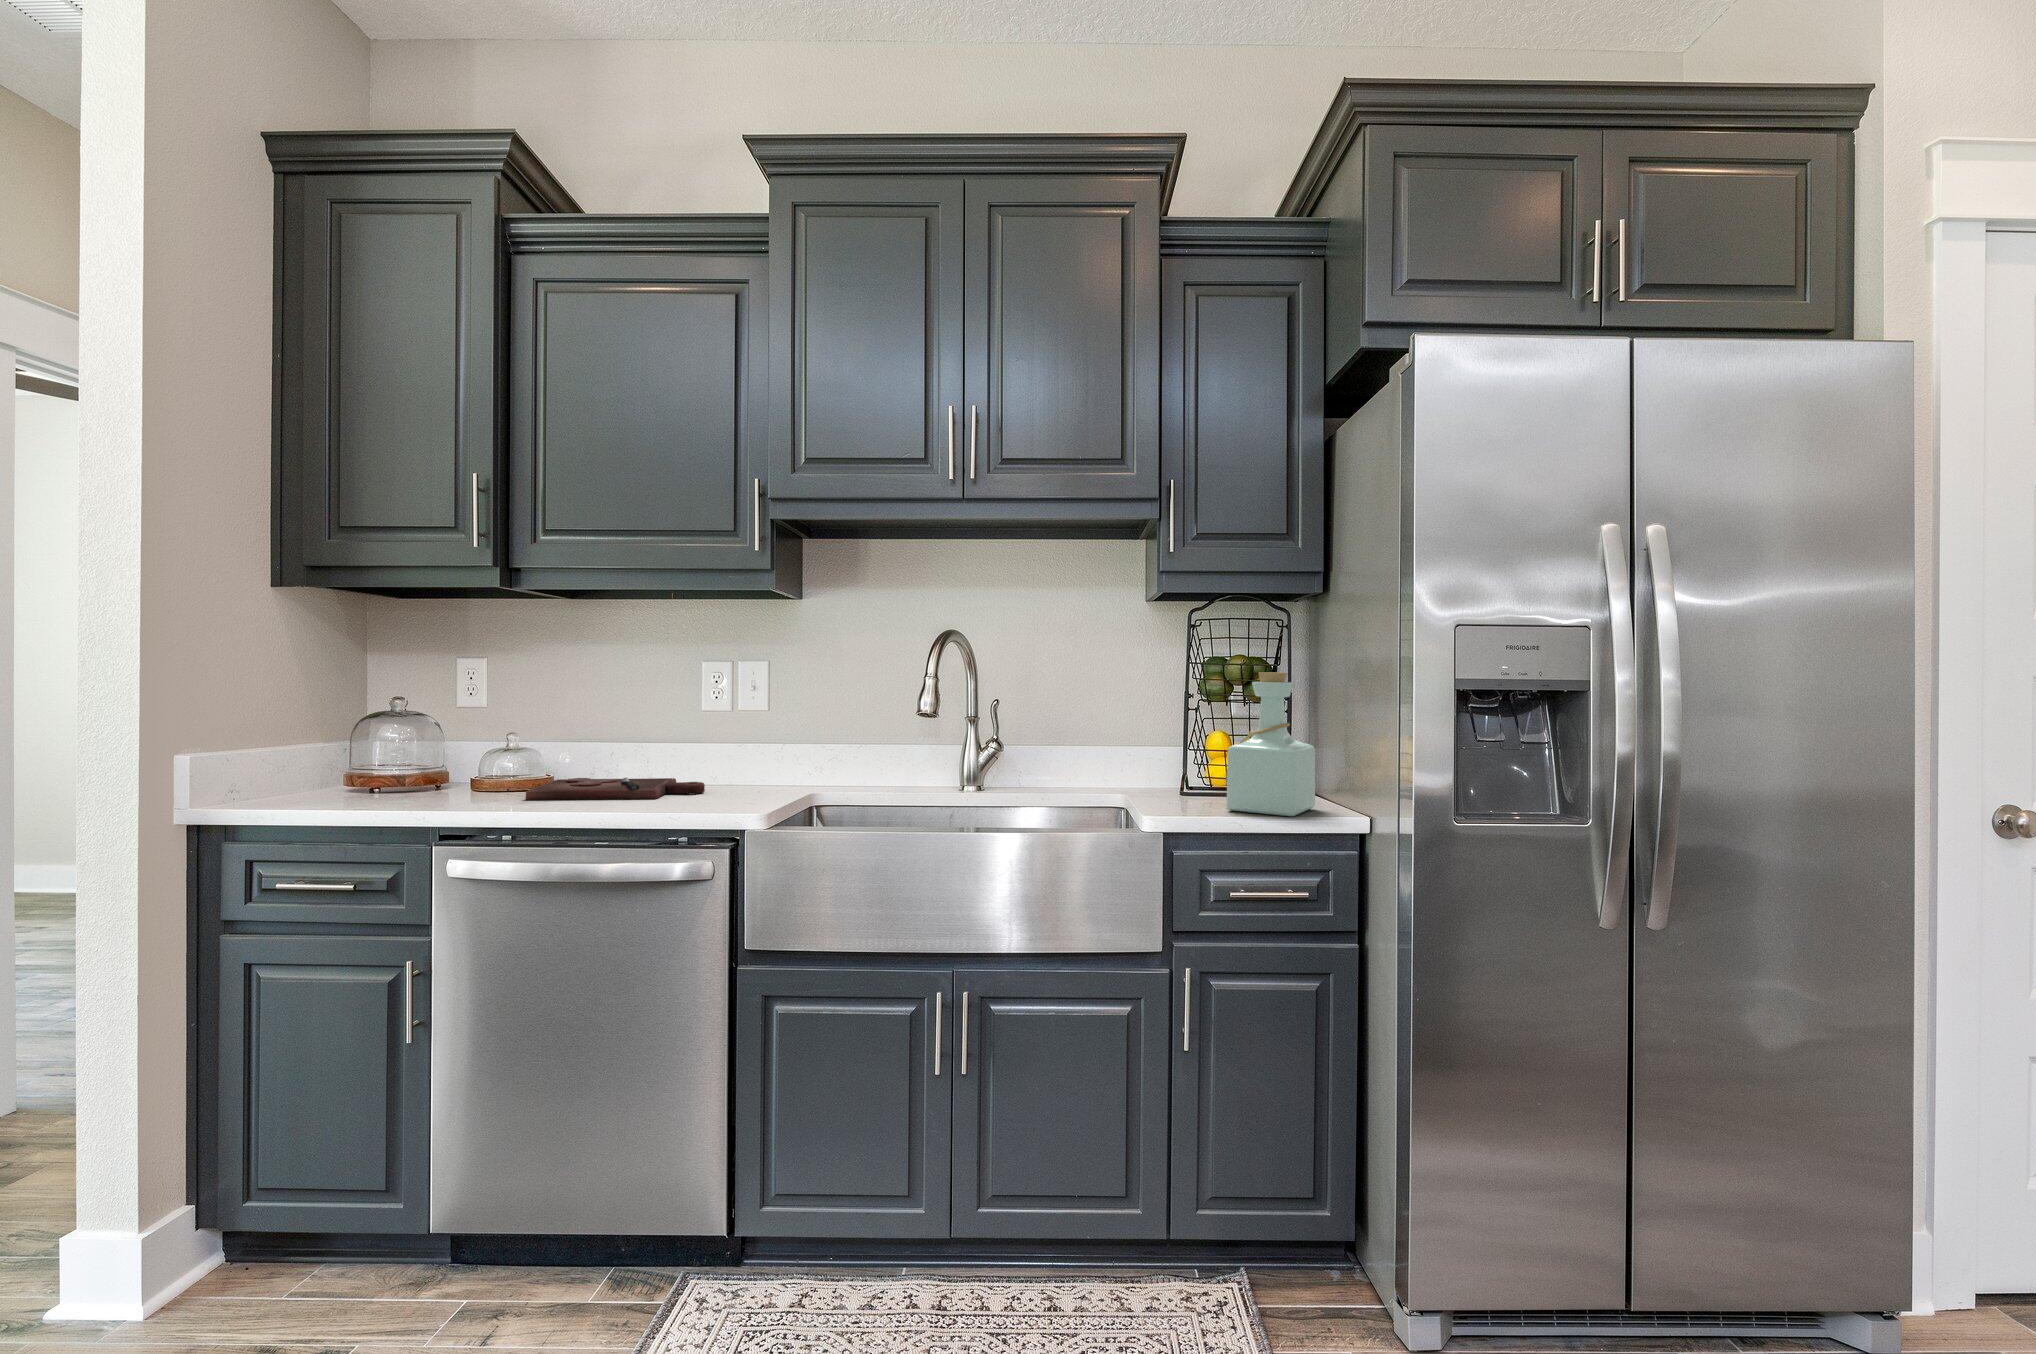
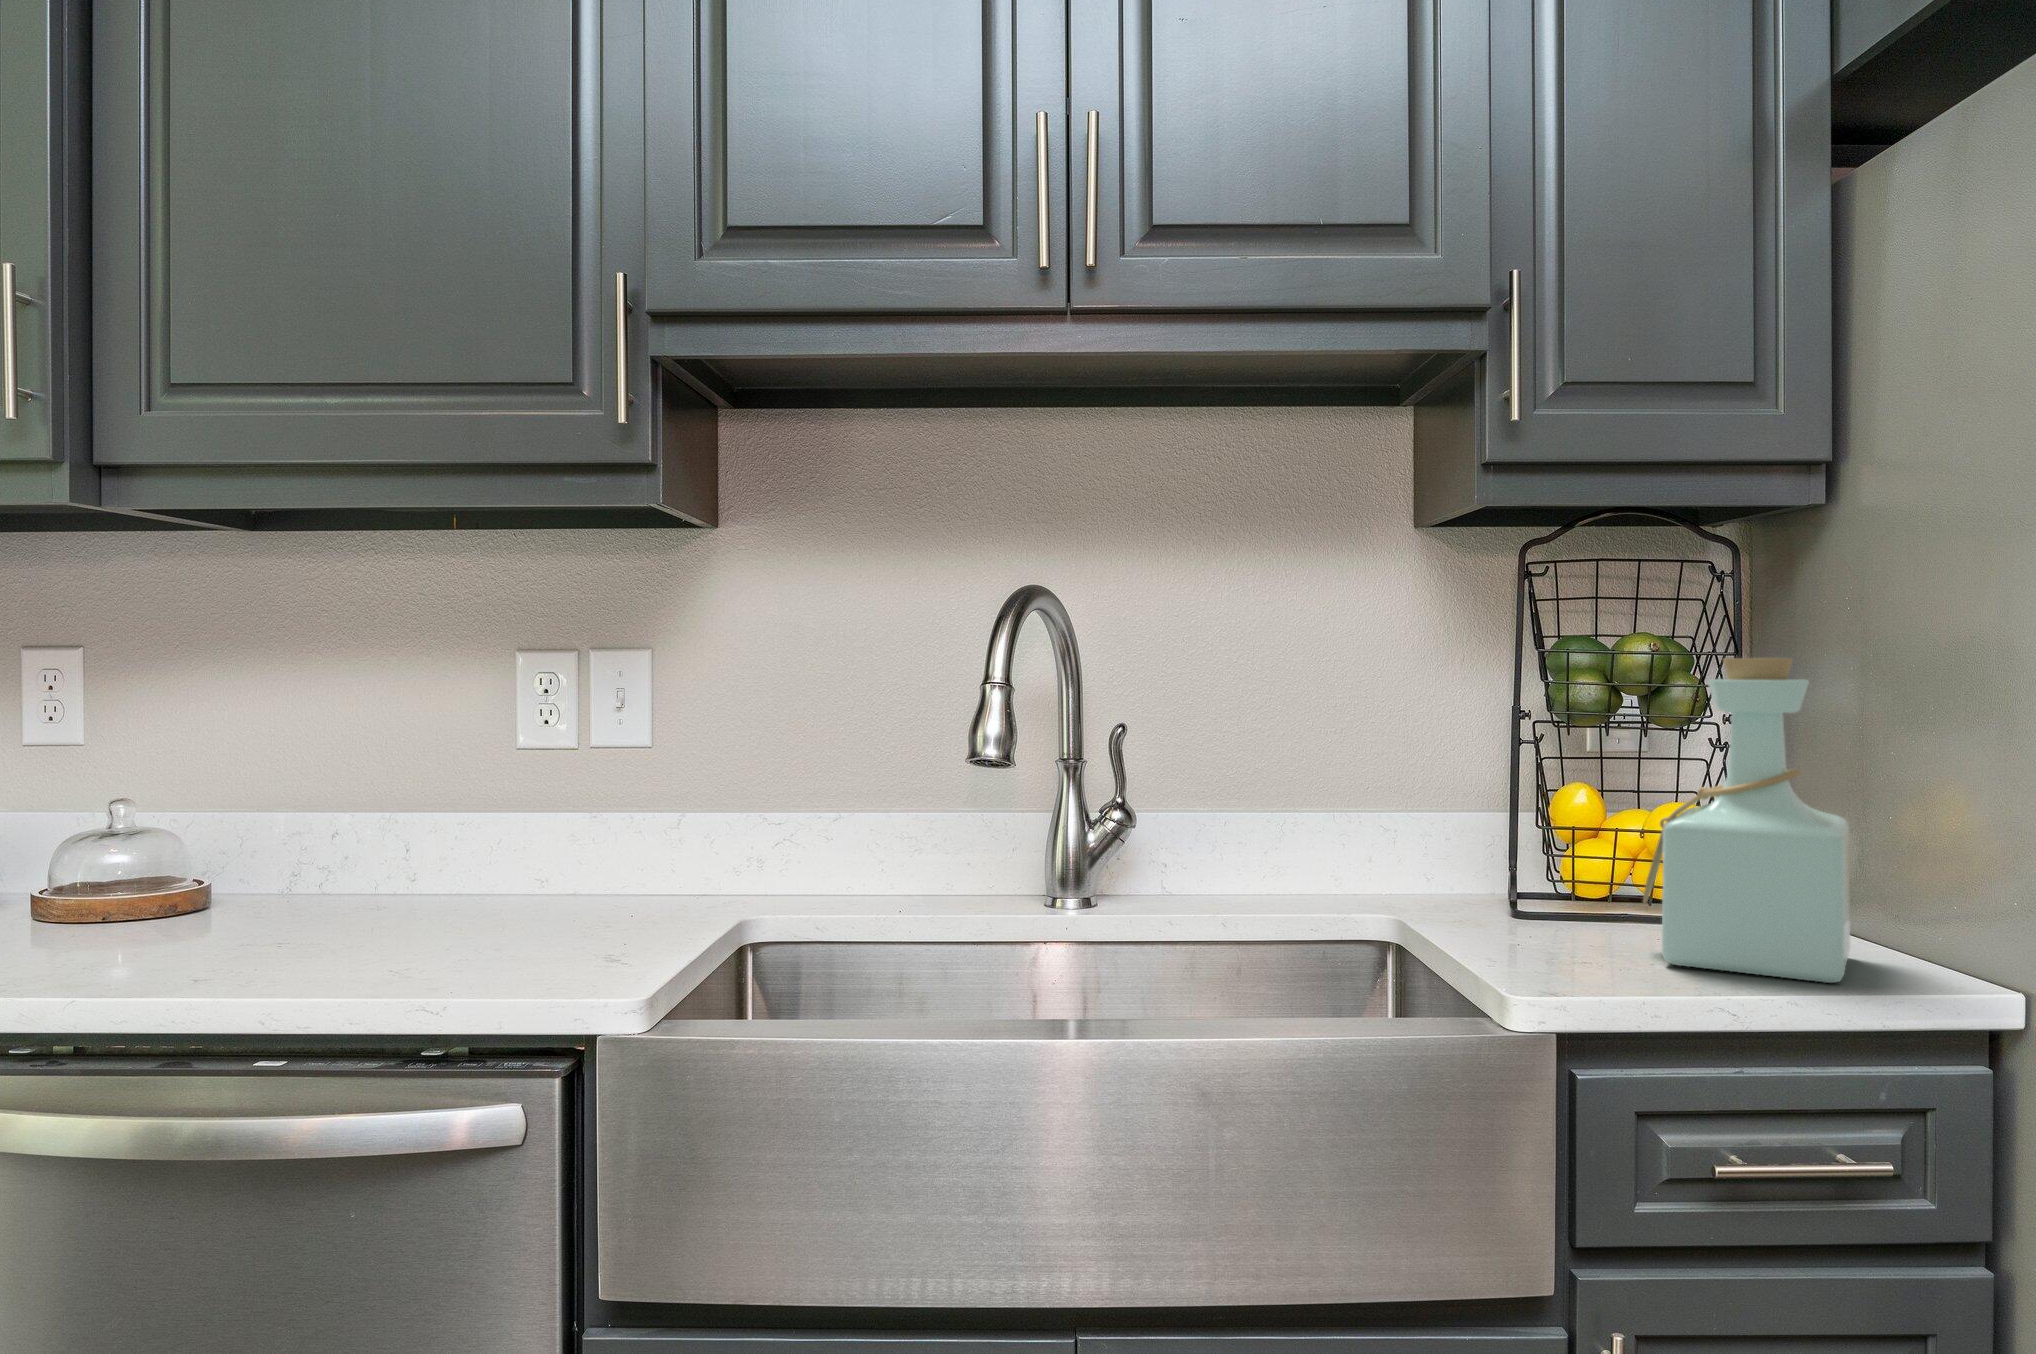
cutting board: present [526,778,705,800] -> none [133,893,522,955]

